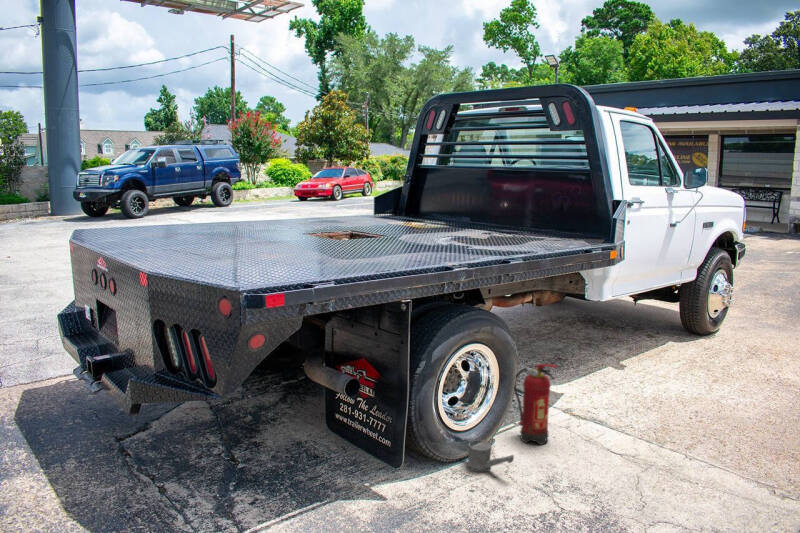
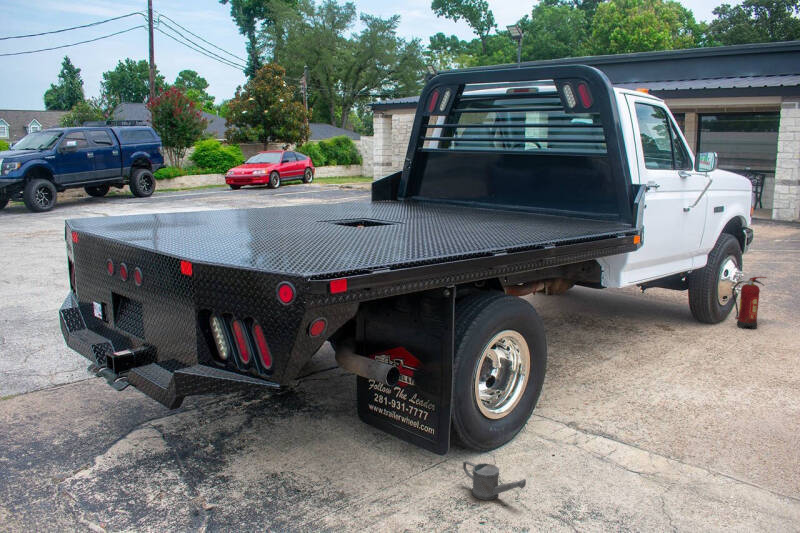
fire extinguisher: present [514,364,557,445] -> present [732,277,766,329]

